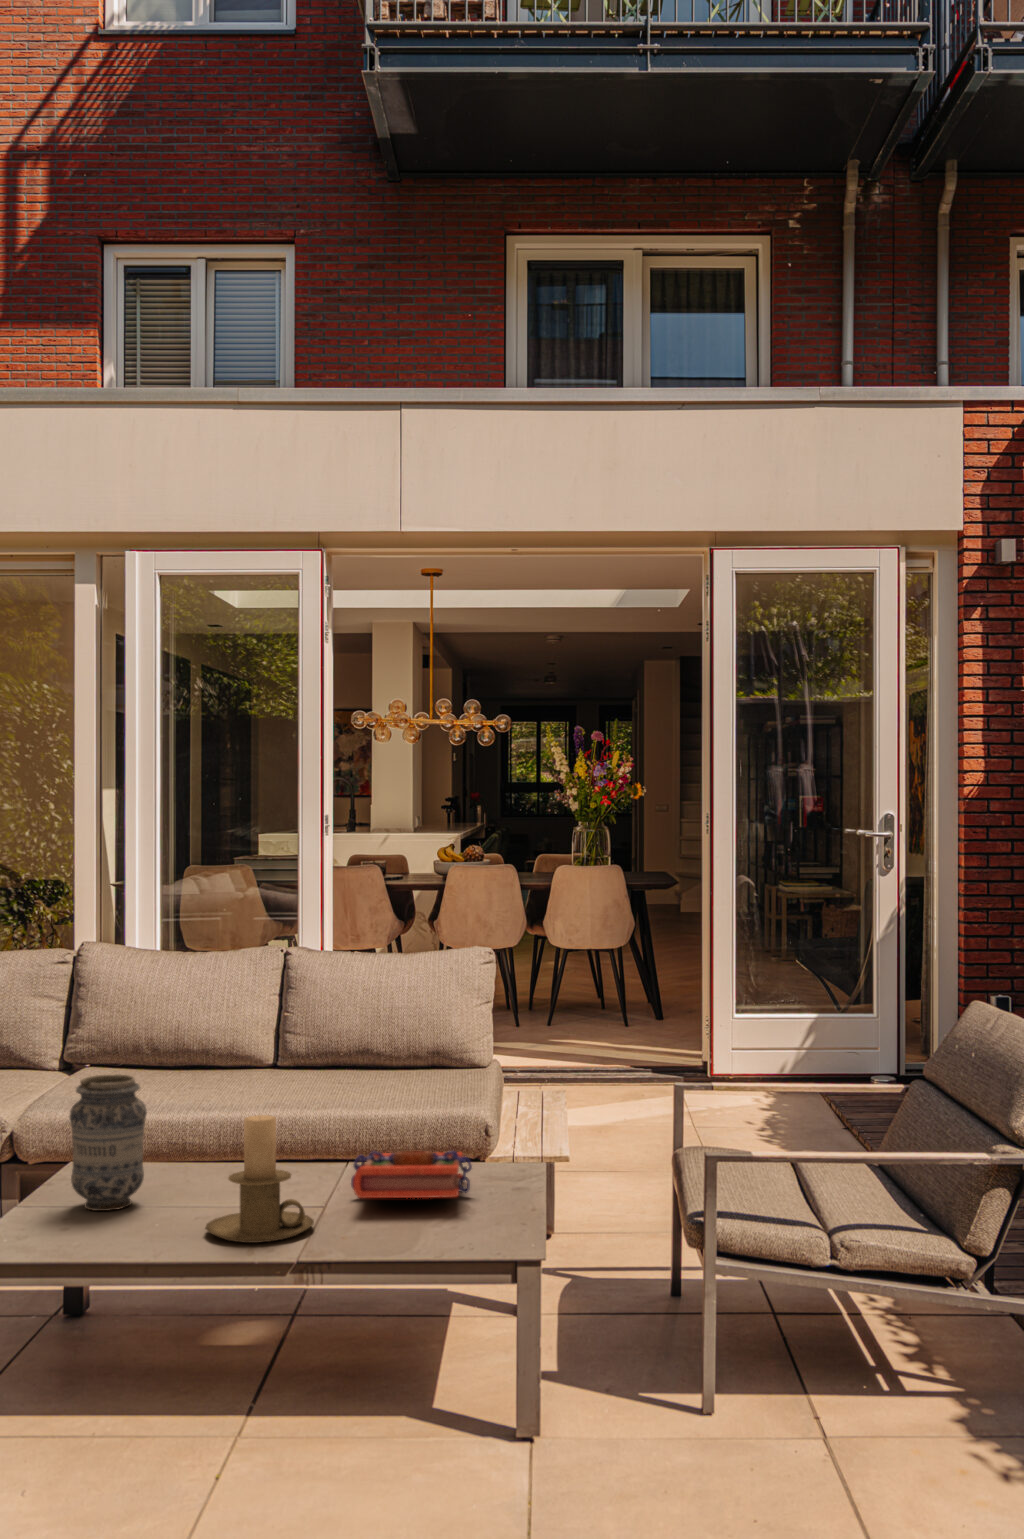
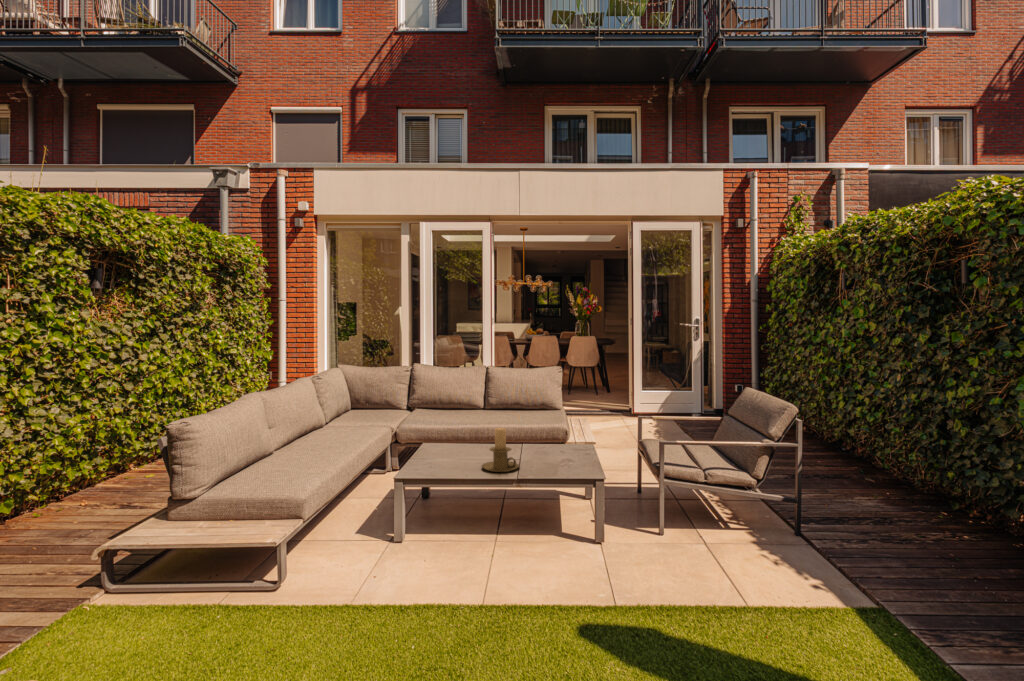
vase: present [69,1074,147,1211] -> none [429,413,456,460]
book: present [351,1151,472,1198] -> none [528,440,571,457]

